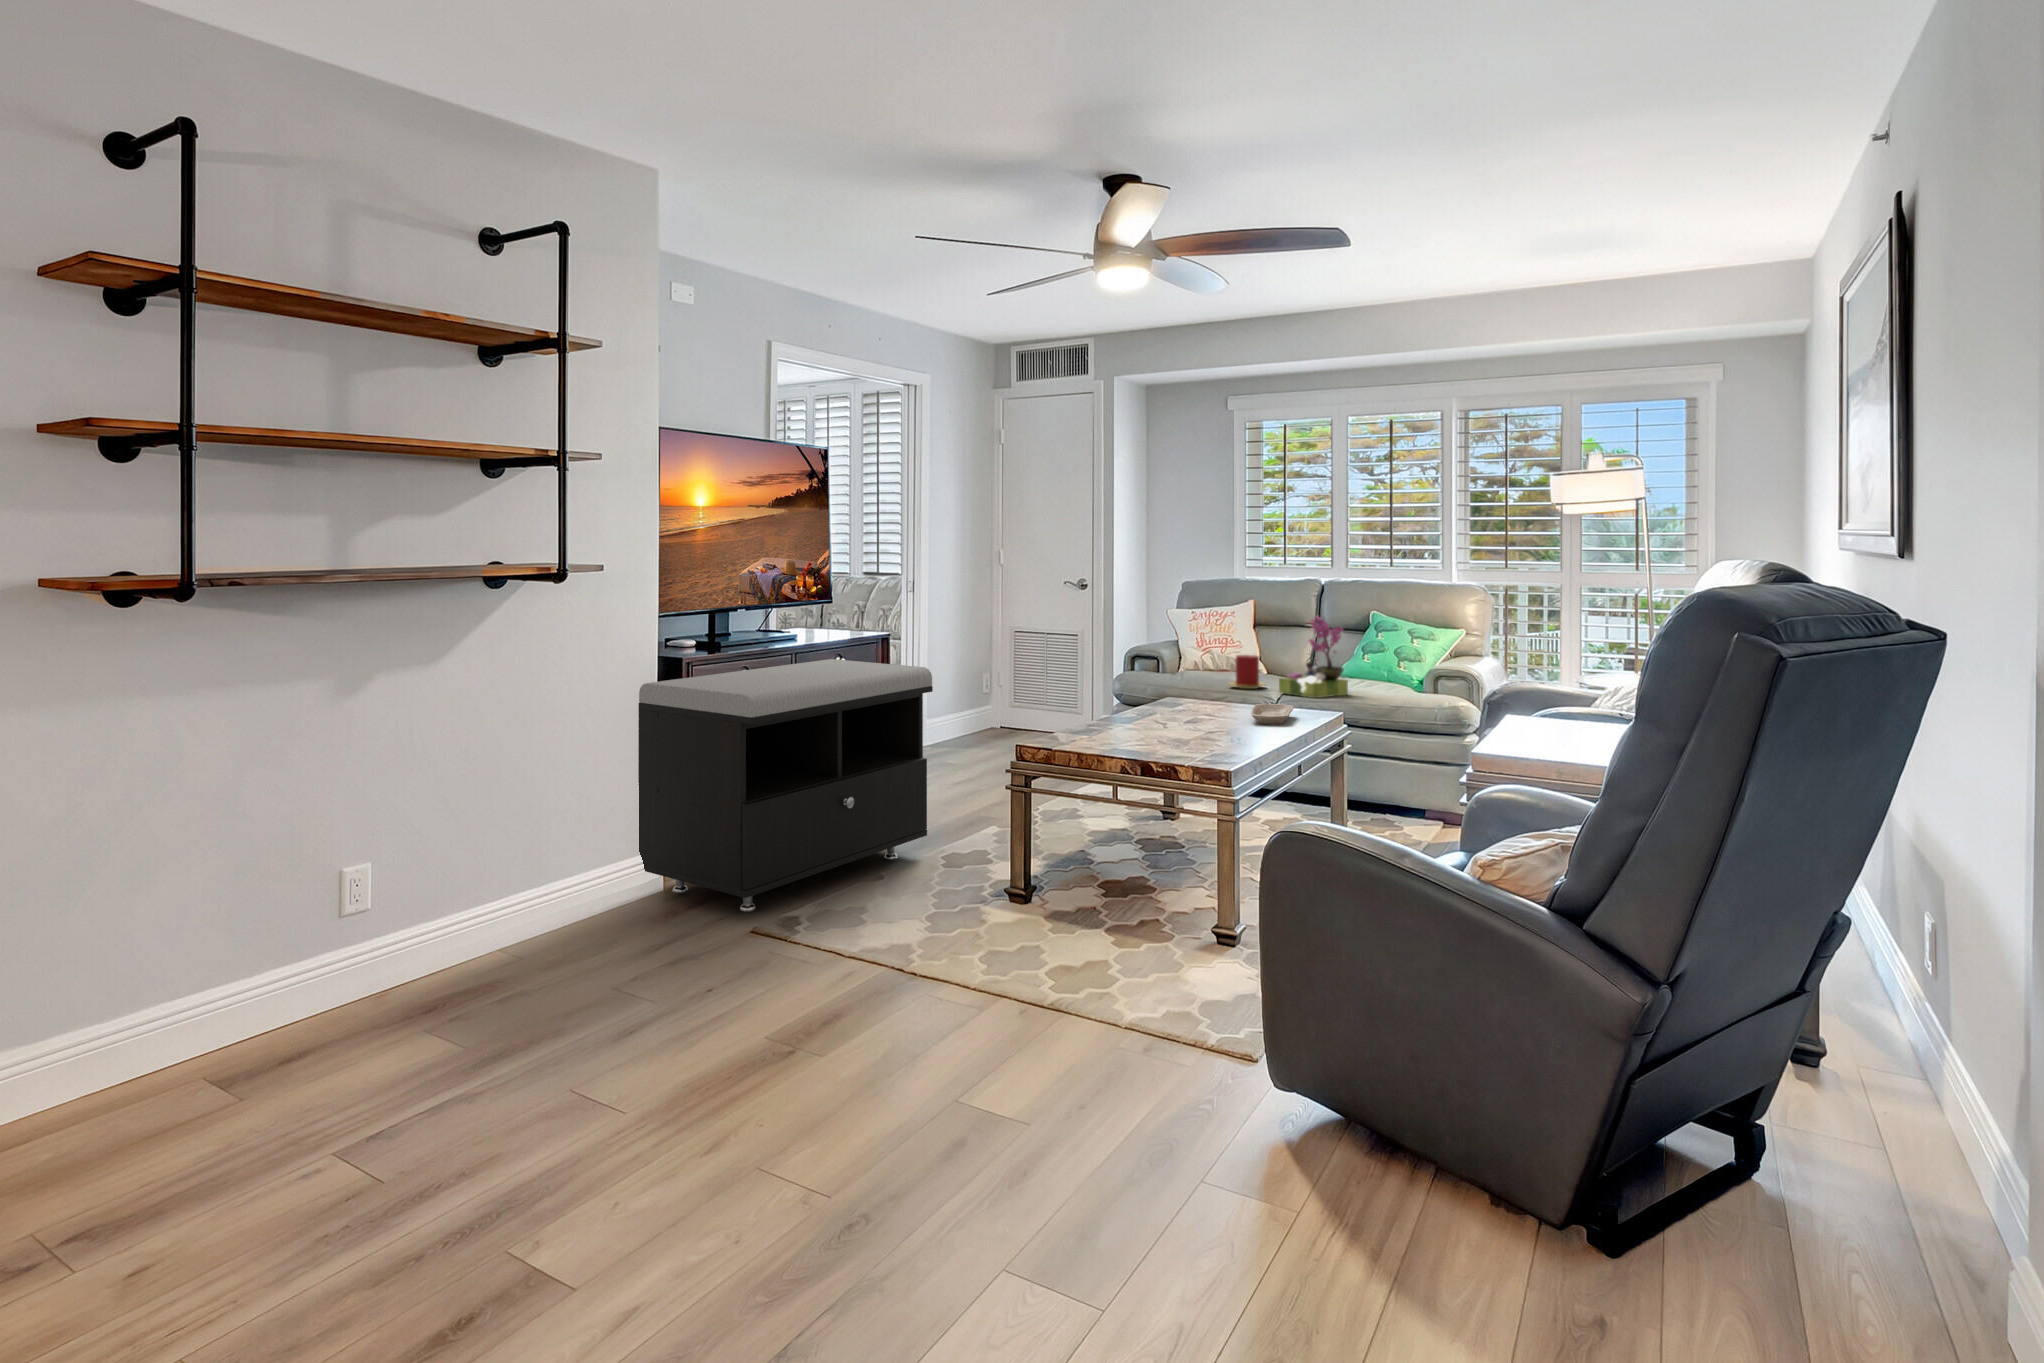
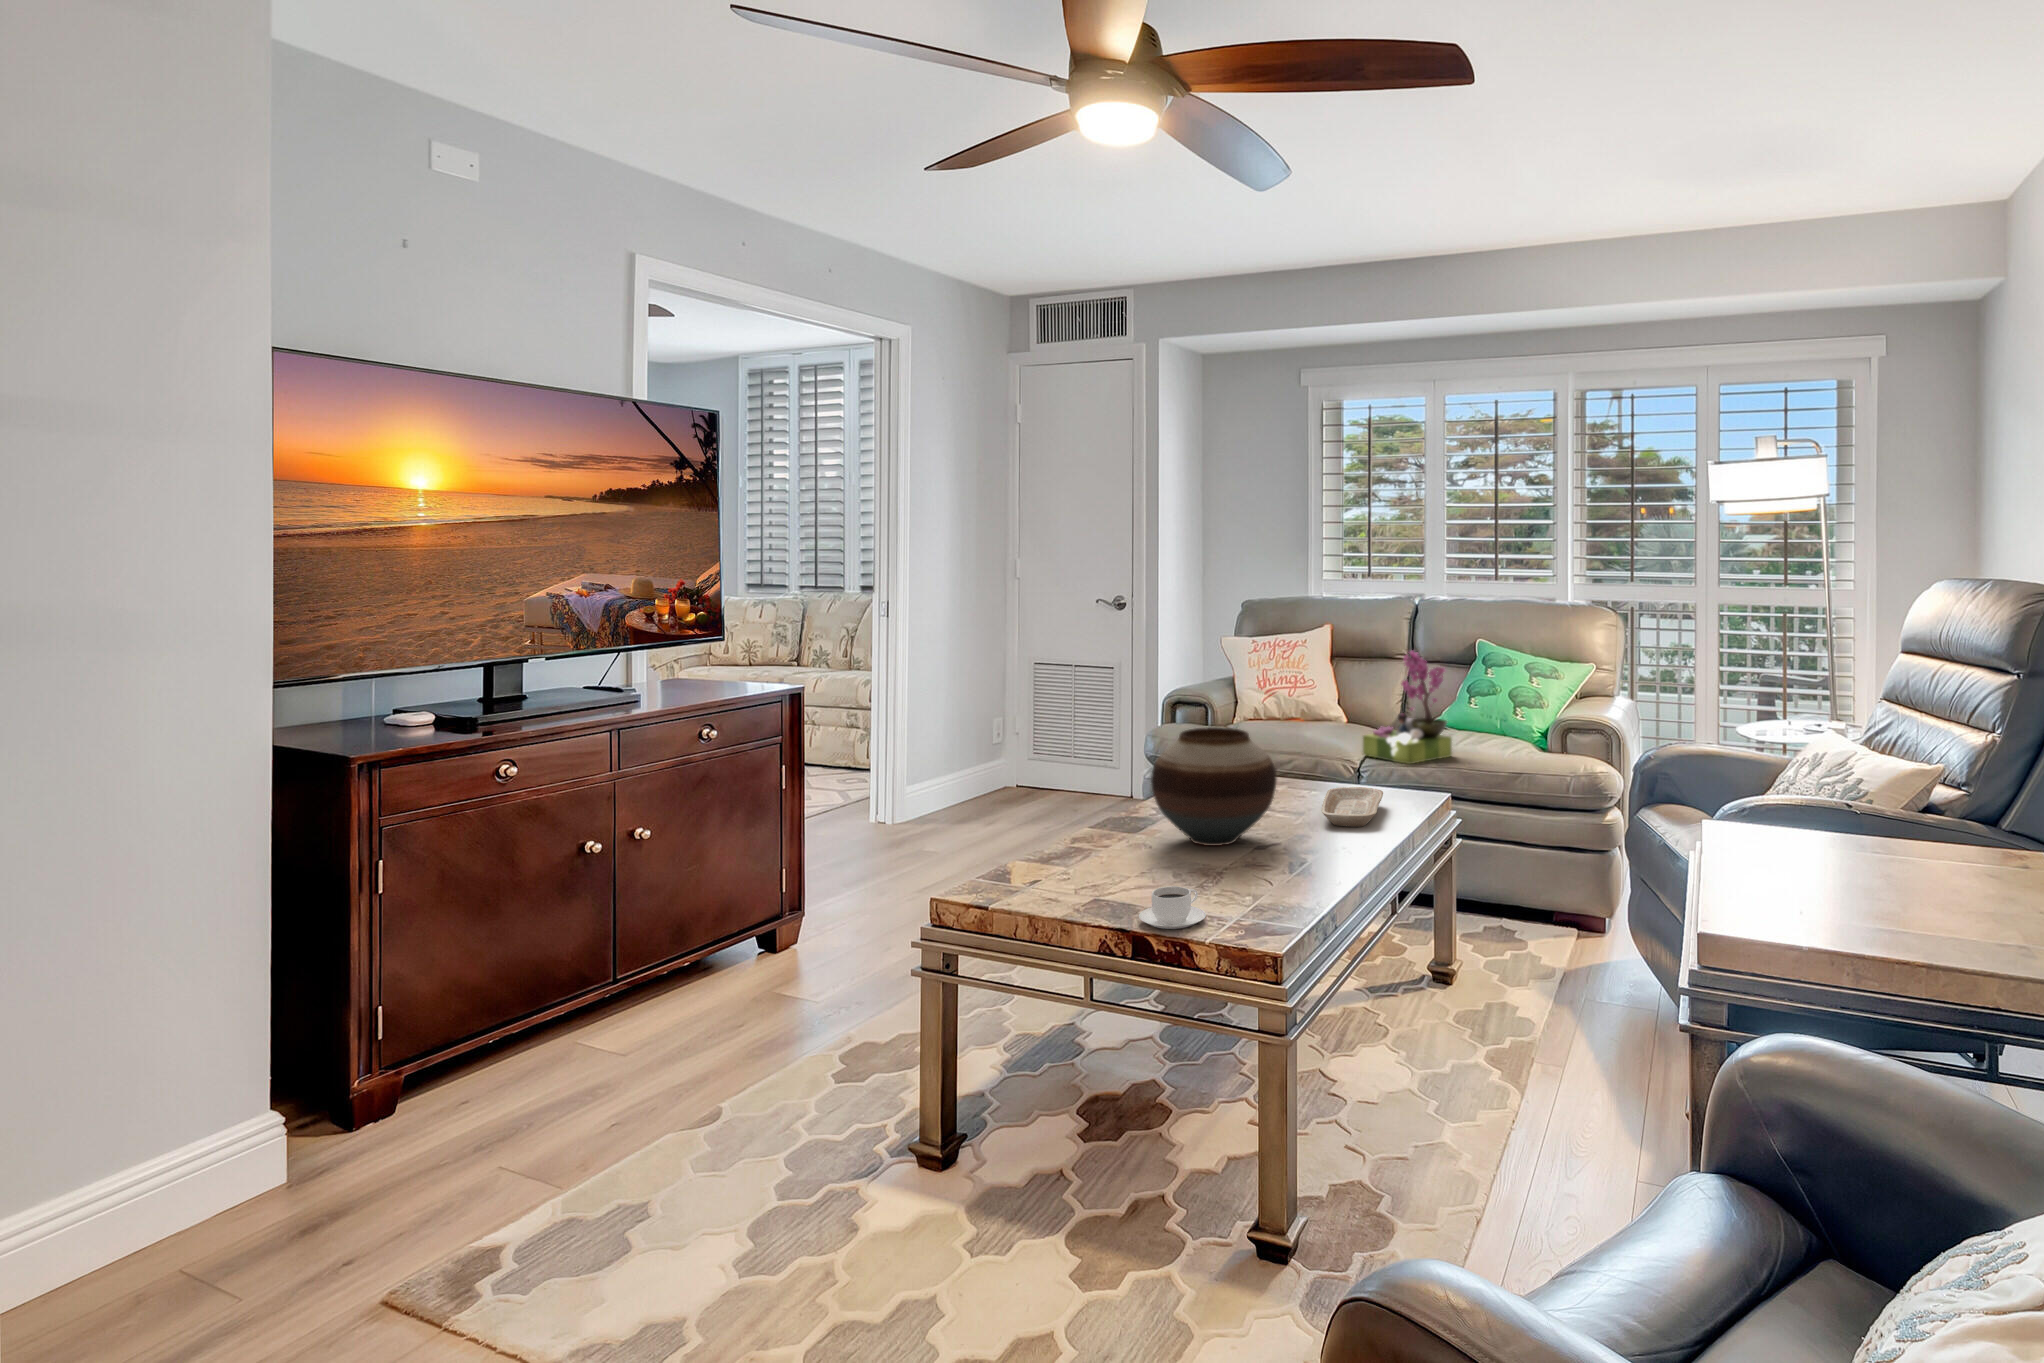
candle: present [1229,655,1266,689] -> none [1297,701,1347,747]
vase: none [1138,656,1221,730] -> present [1151,727,1277,846]
storage bench: present [638,659,933,912] -> none [240,736,832,1231]
coffee cup: none [1144,736,1184,758] -> present [1139,886,1206,929]

